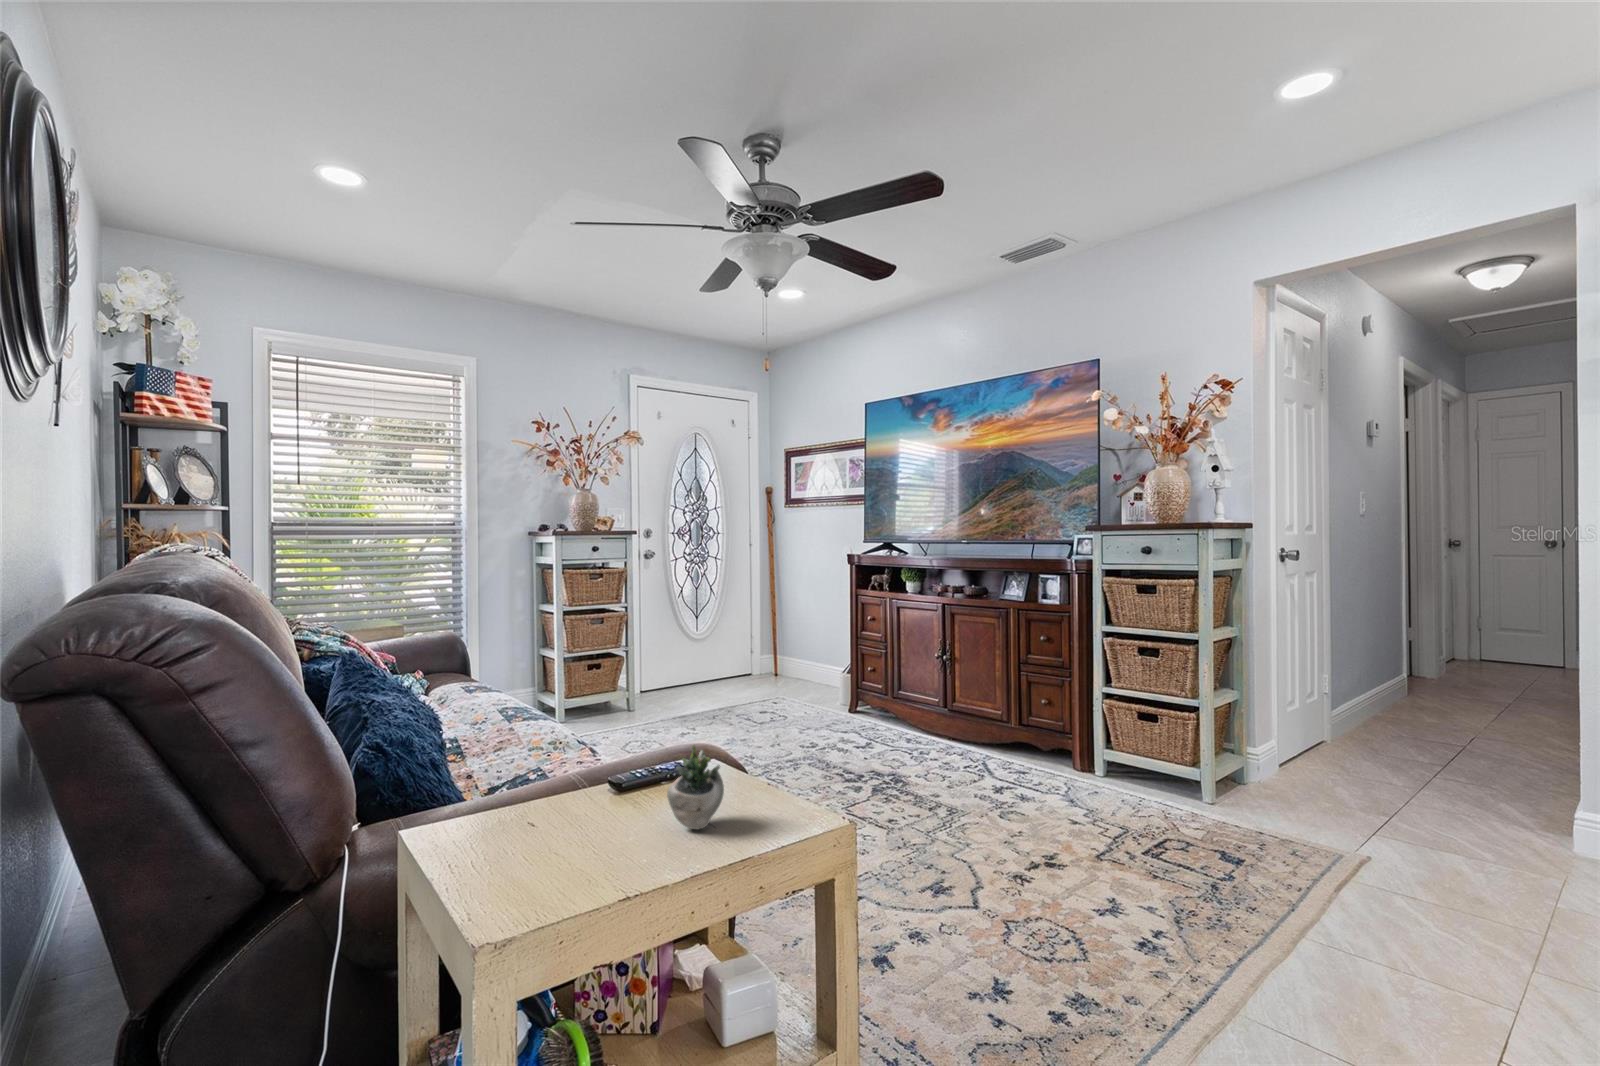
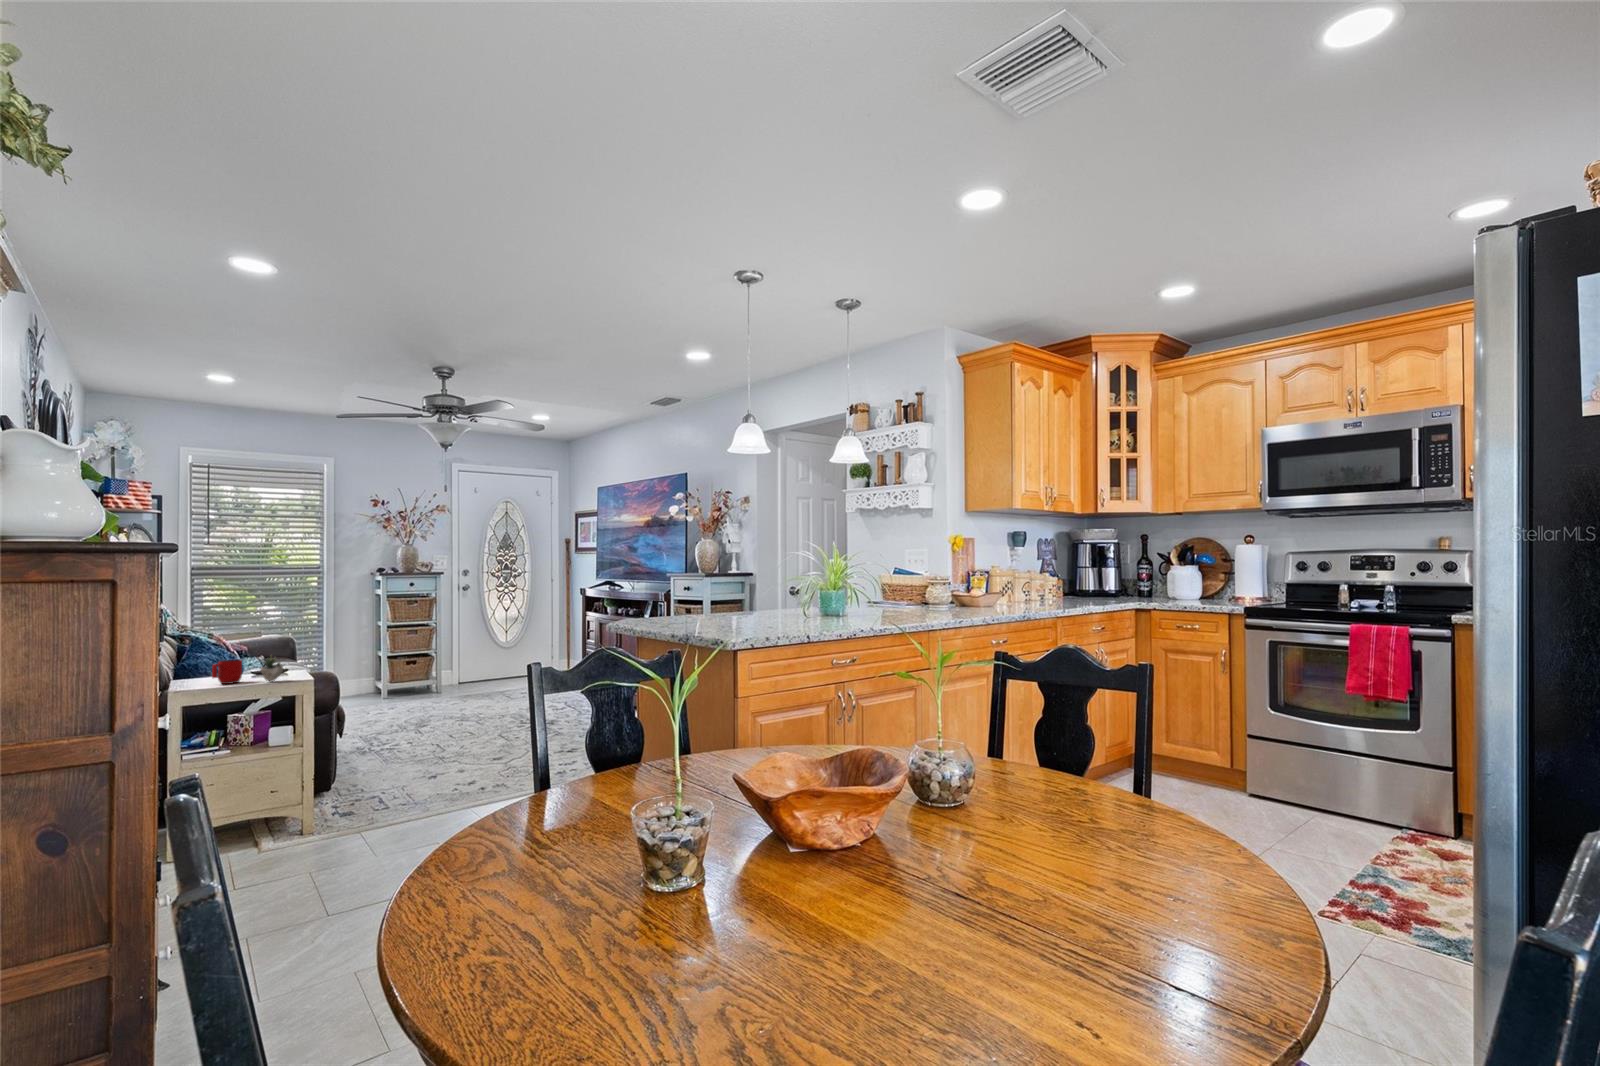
mug: none [533,757,602,843] -> present [212,660,242,684]

